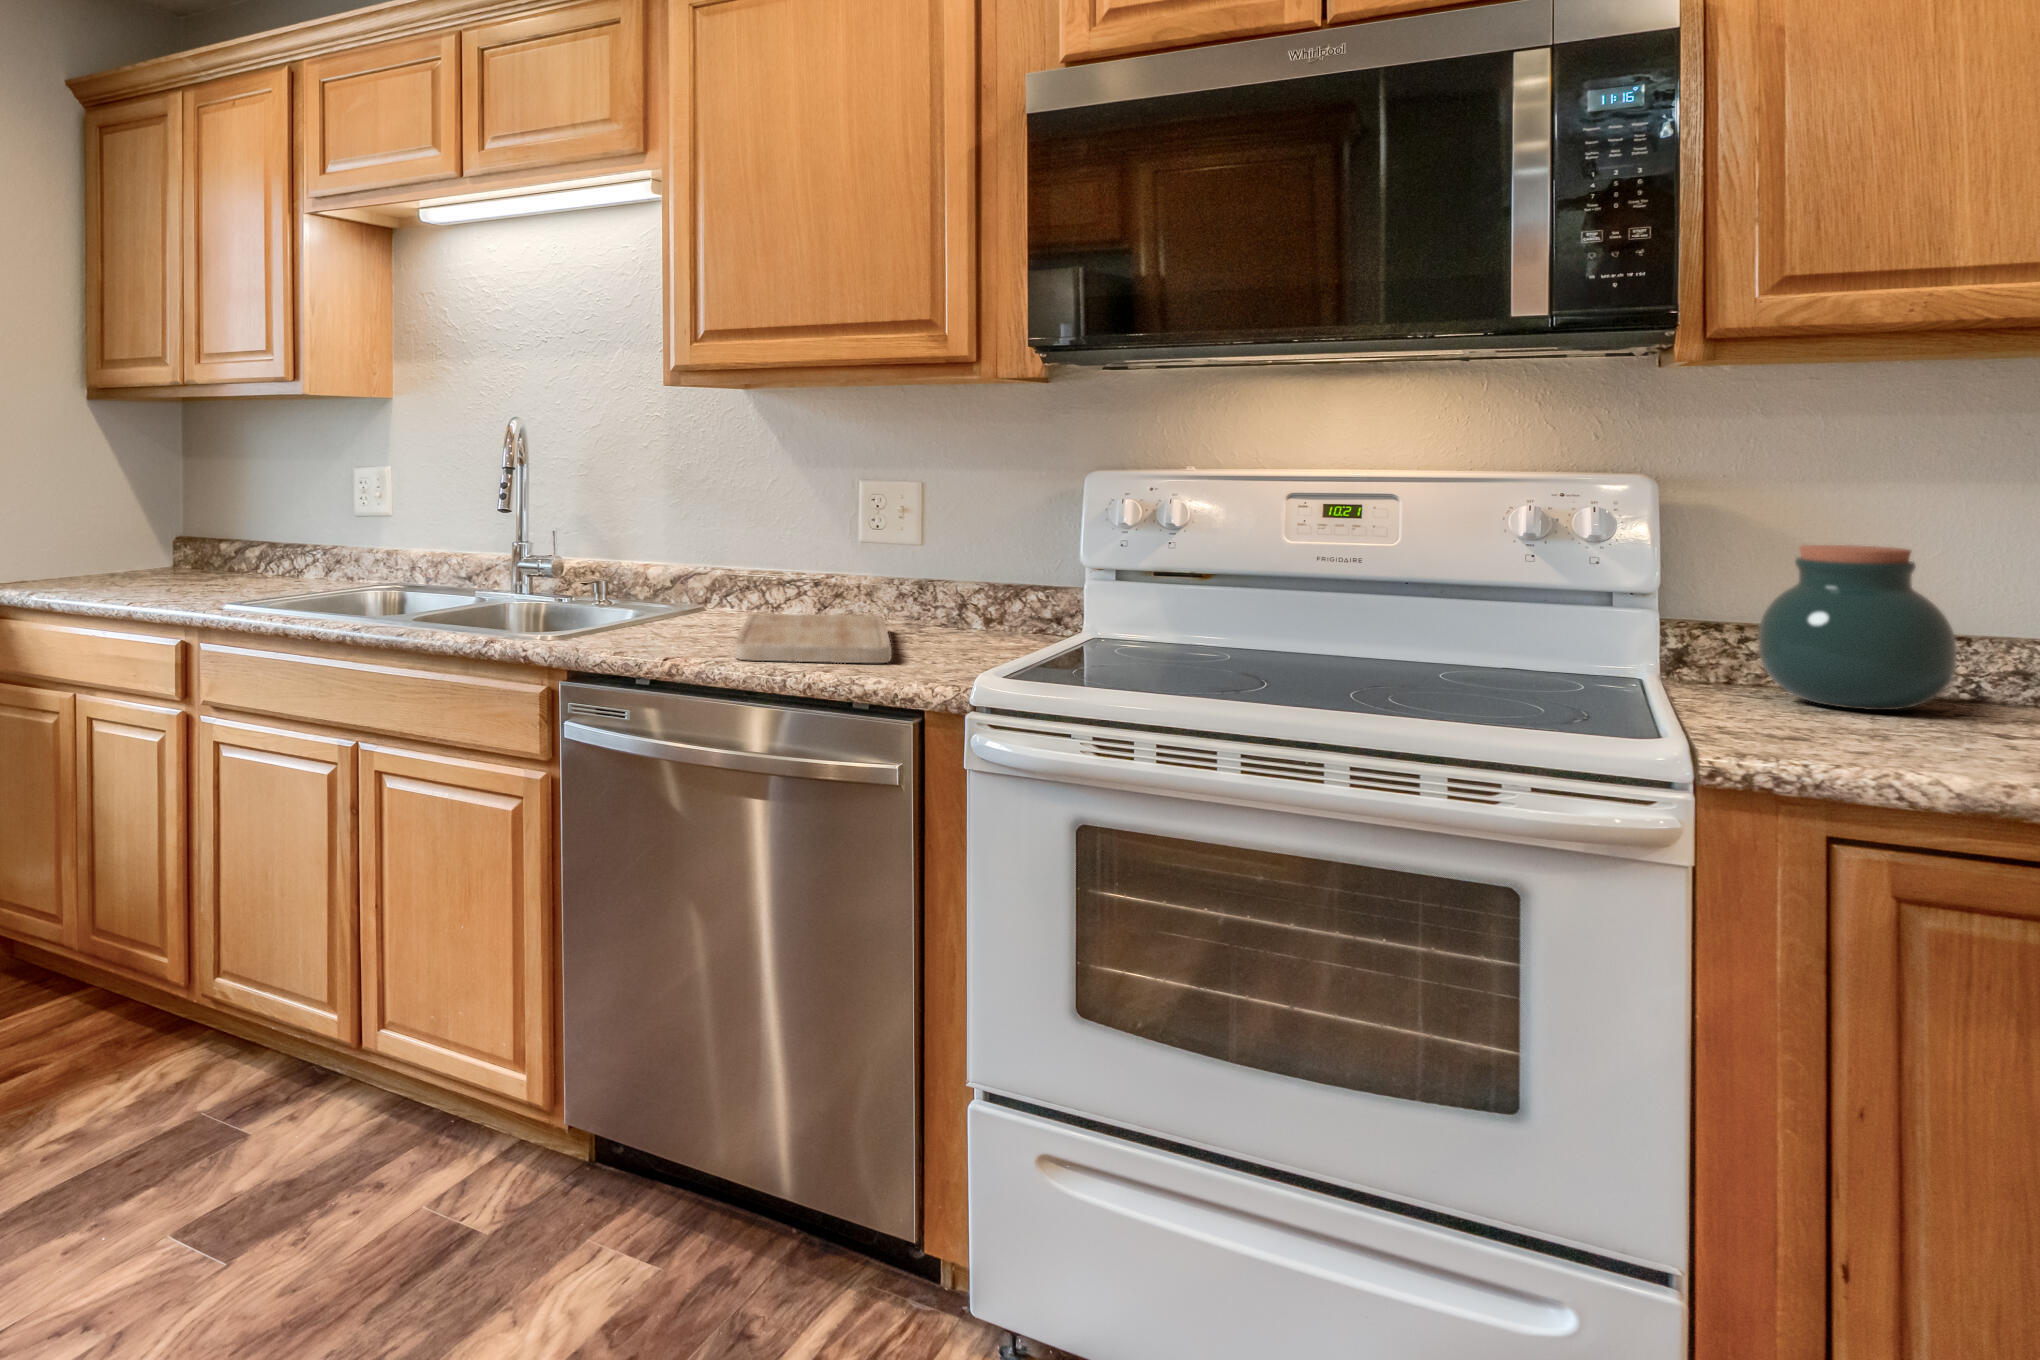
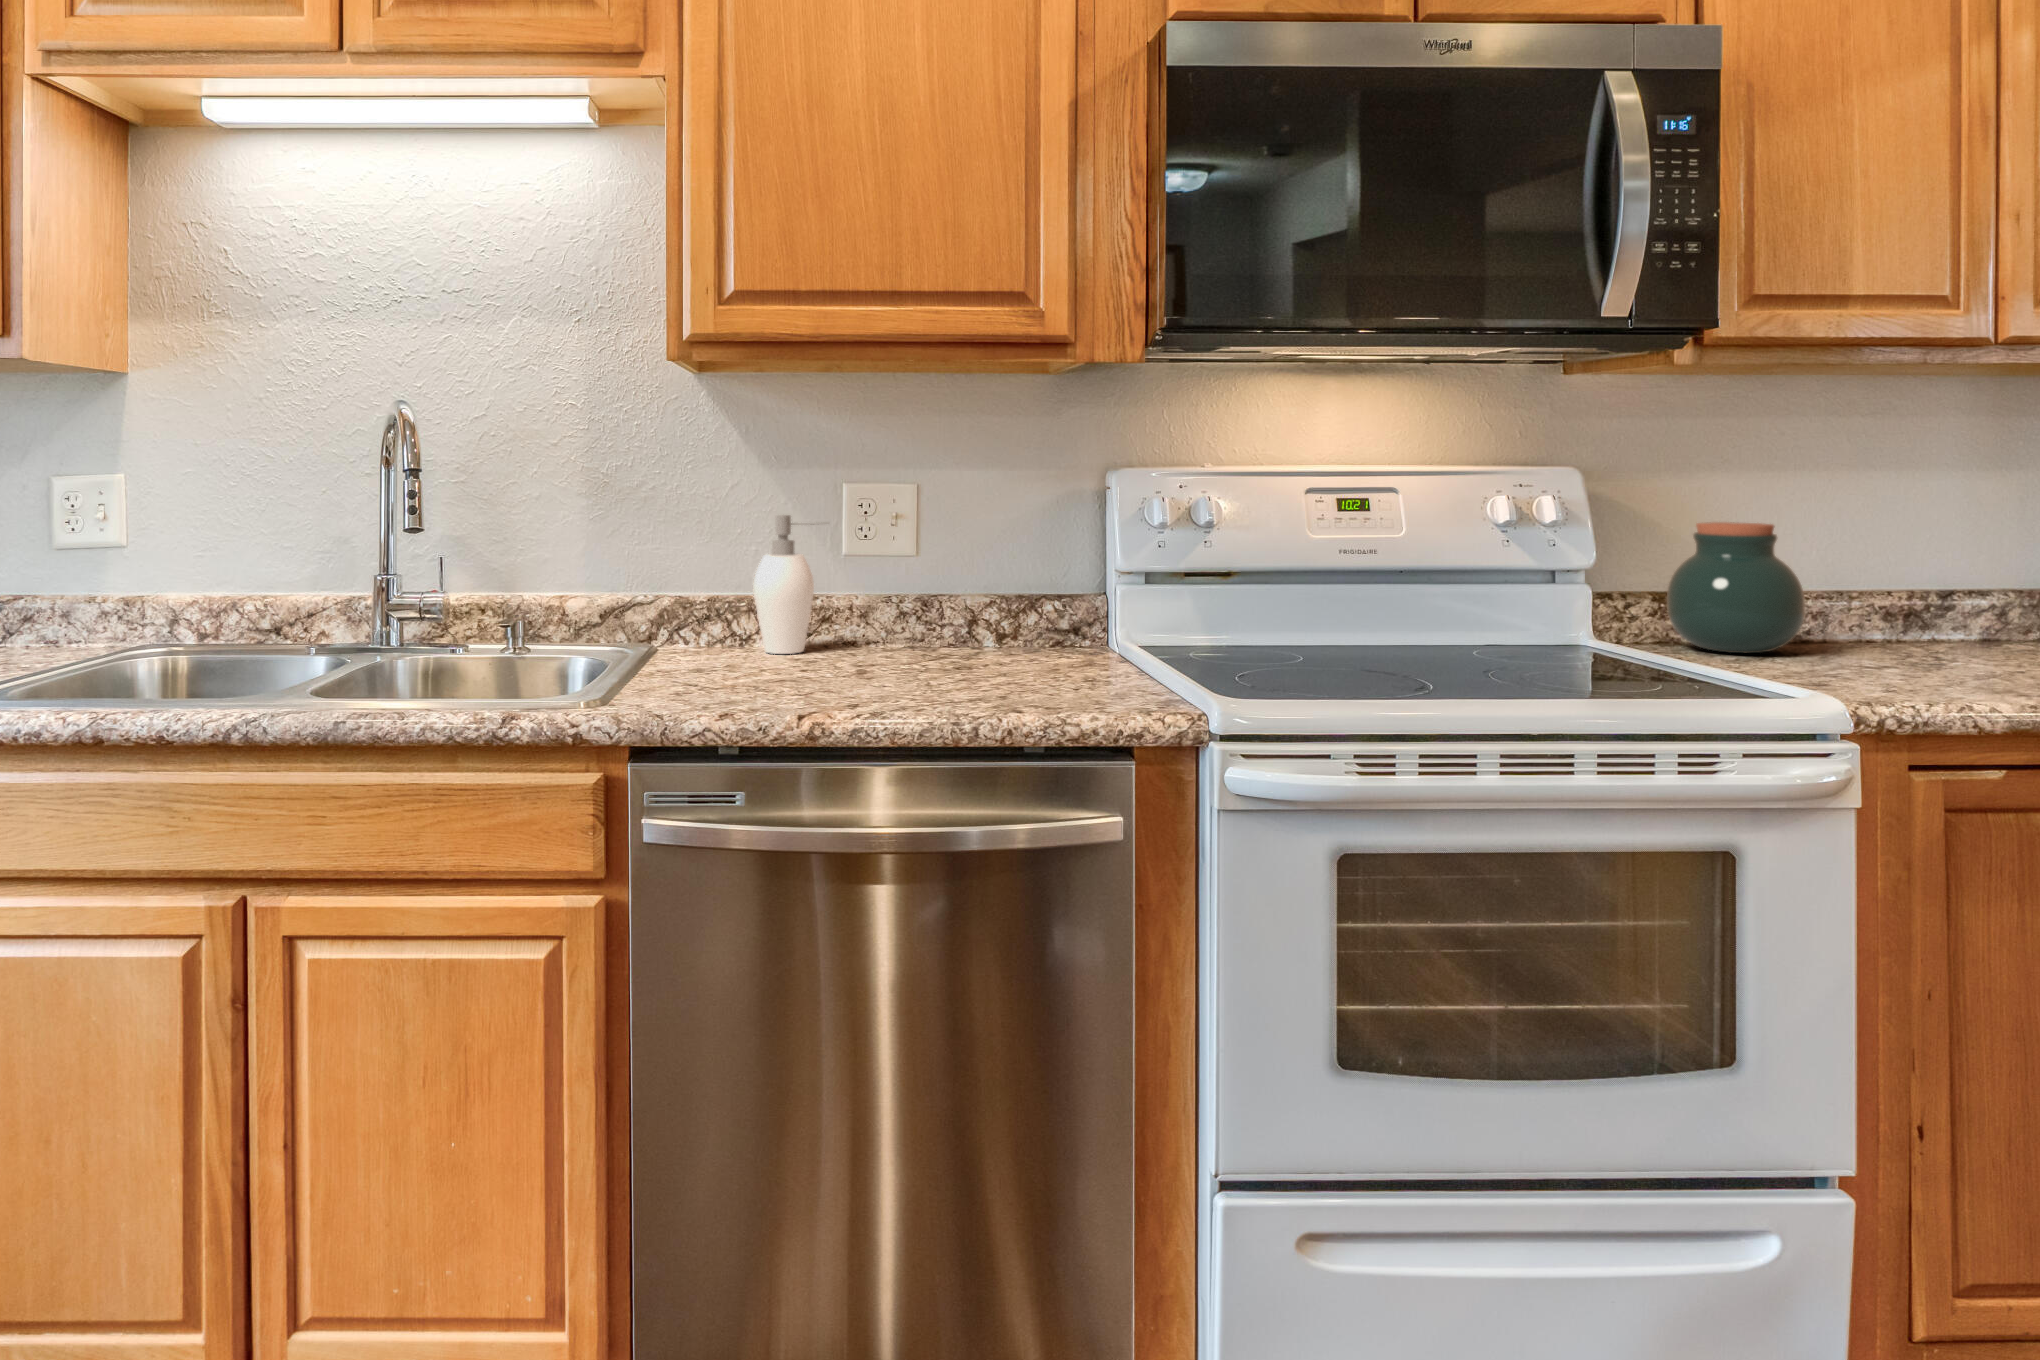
soap dispenser: none [761,505,828,621] -> present [753,515,814,654]
cutting board: present [734,613,892,663] -> none [779,639,1040,709]

